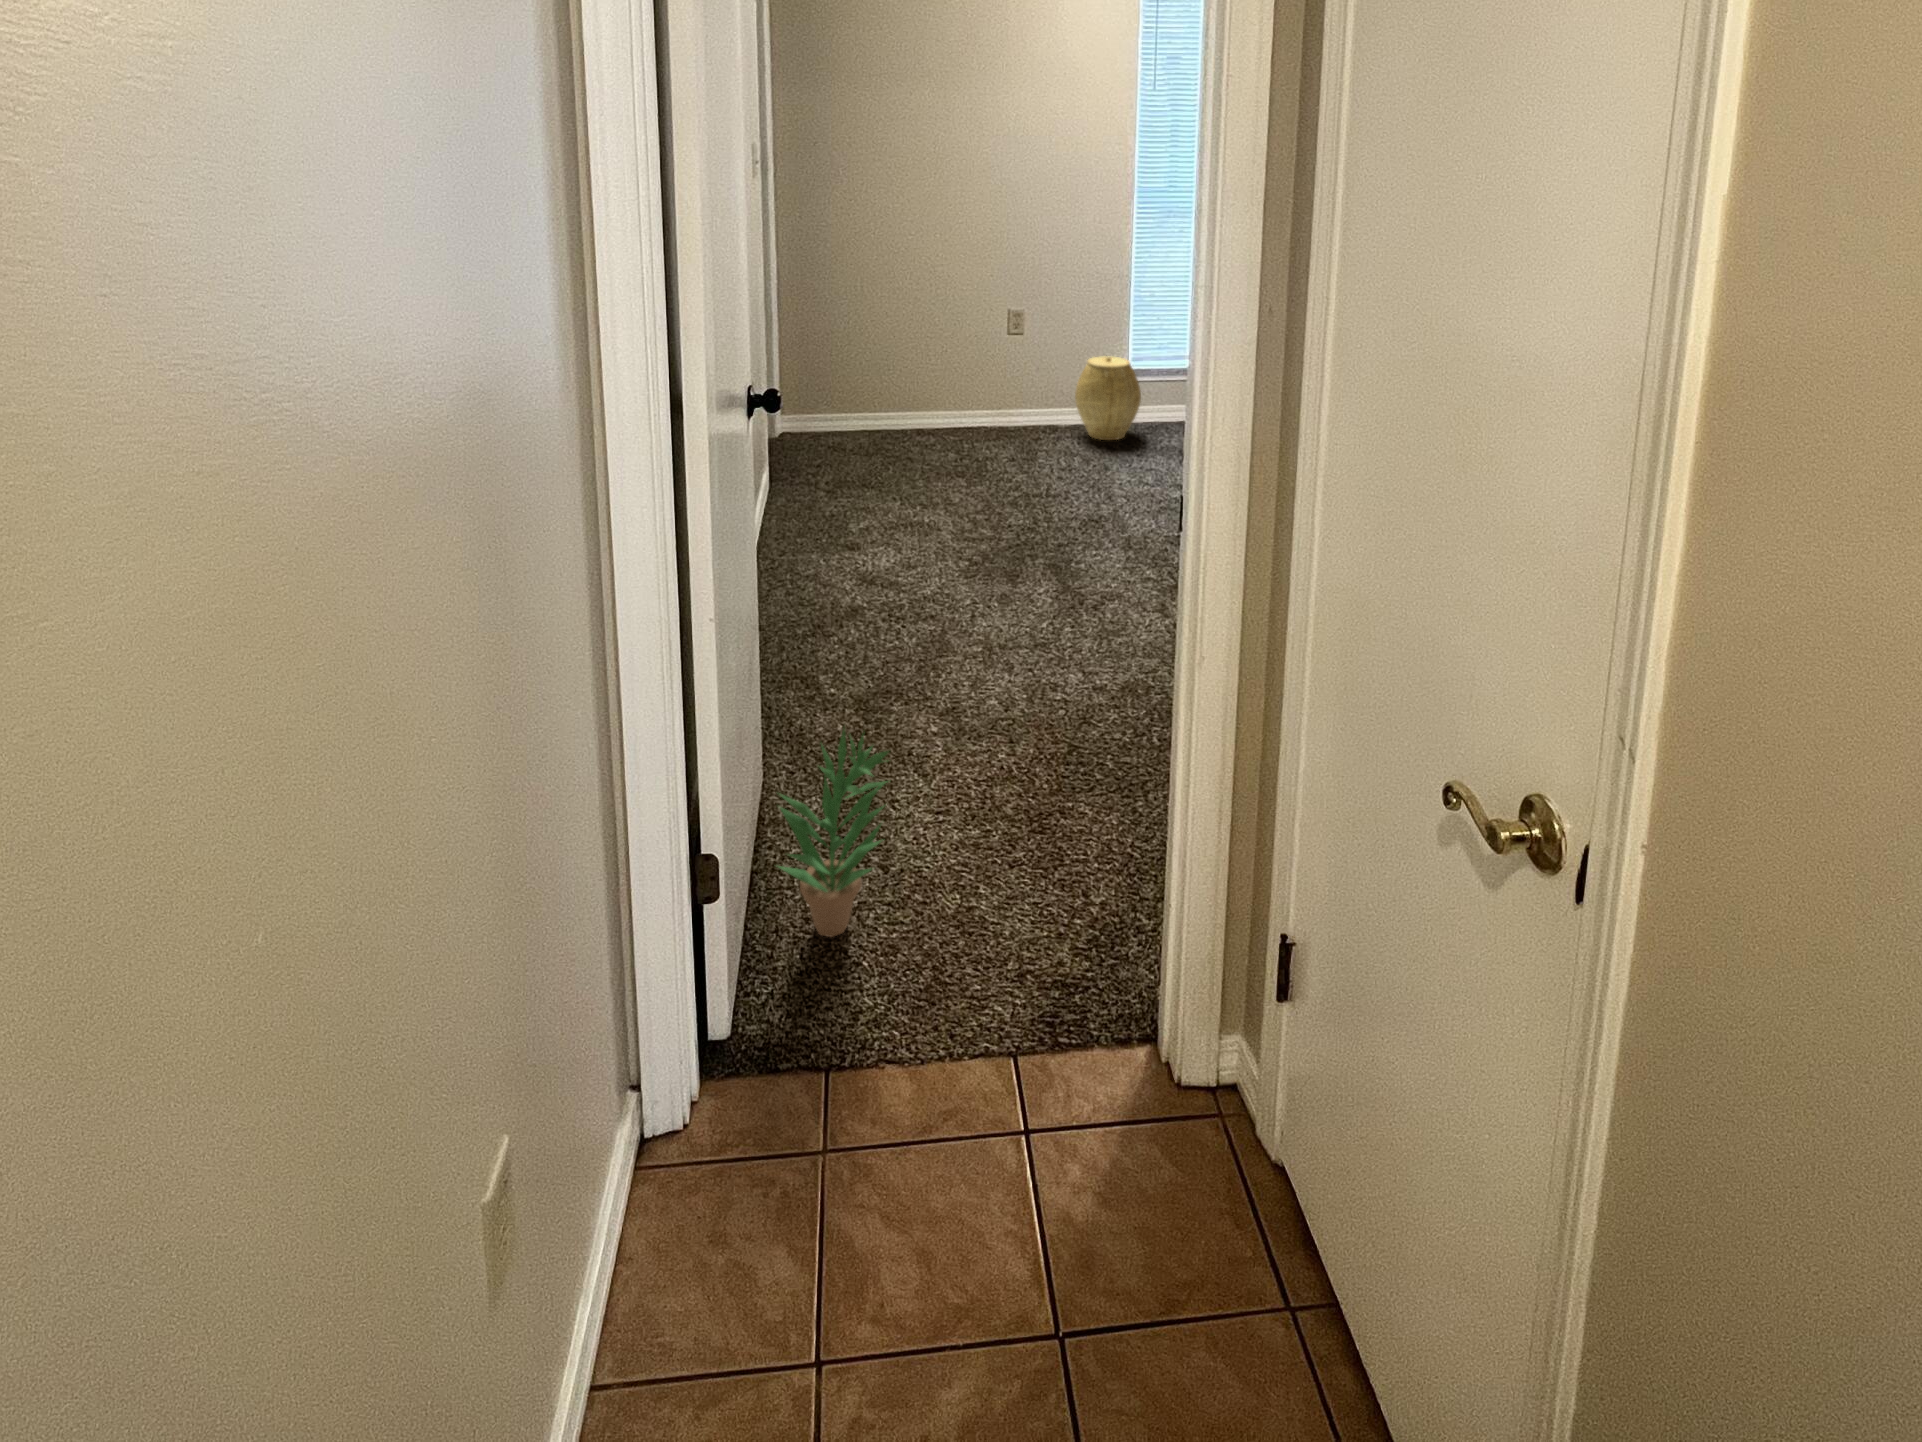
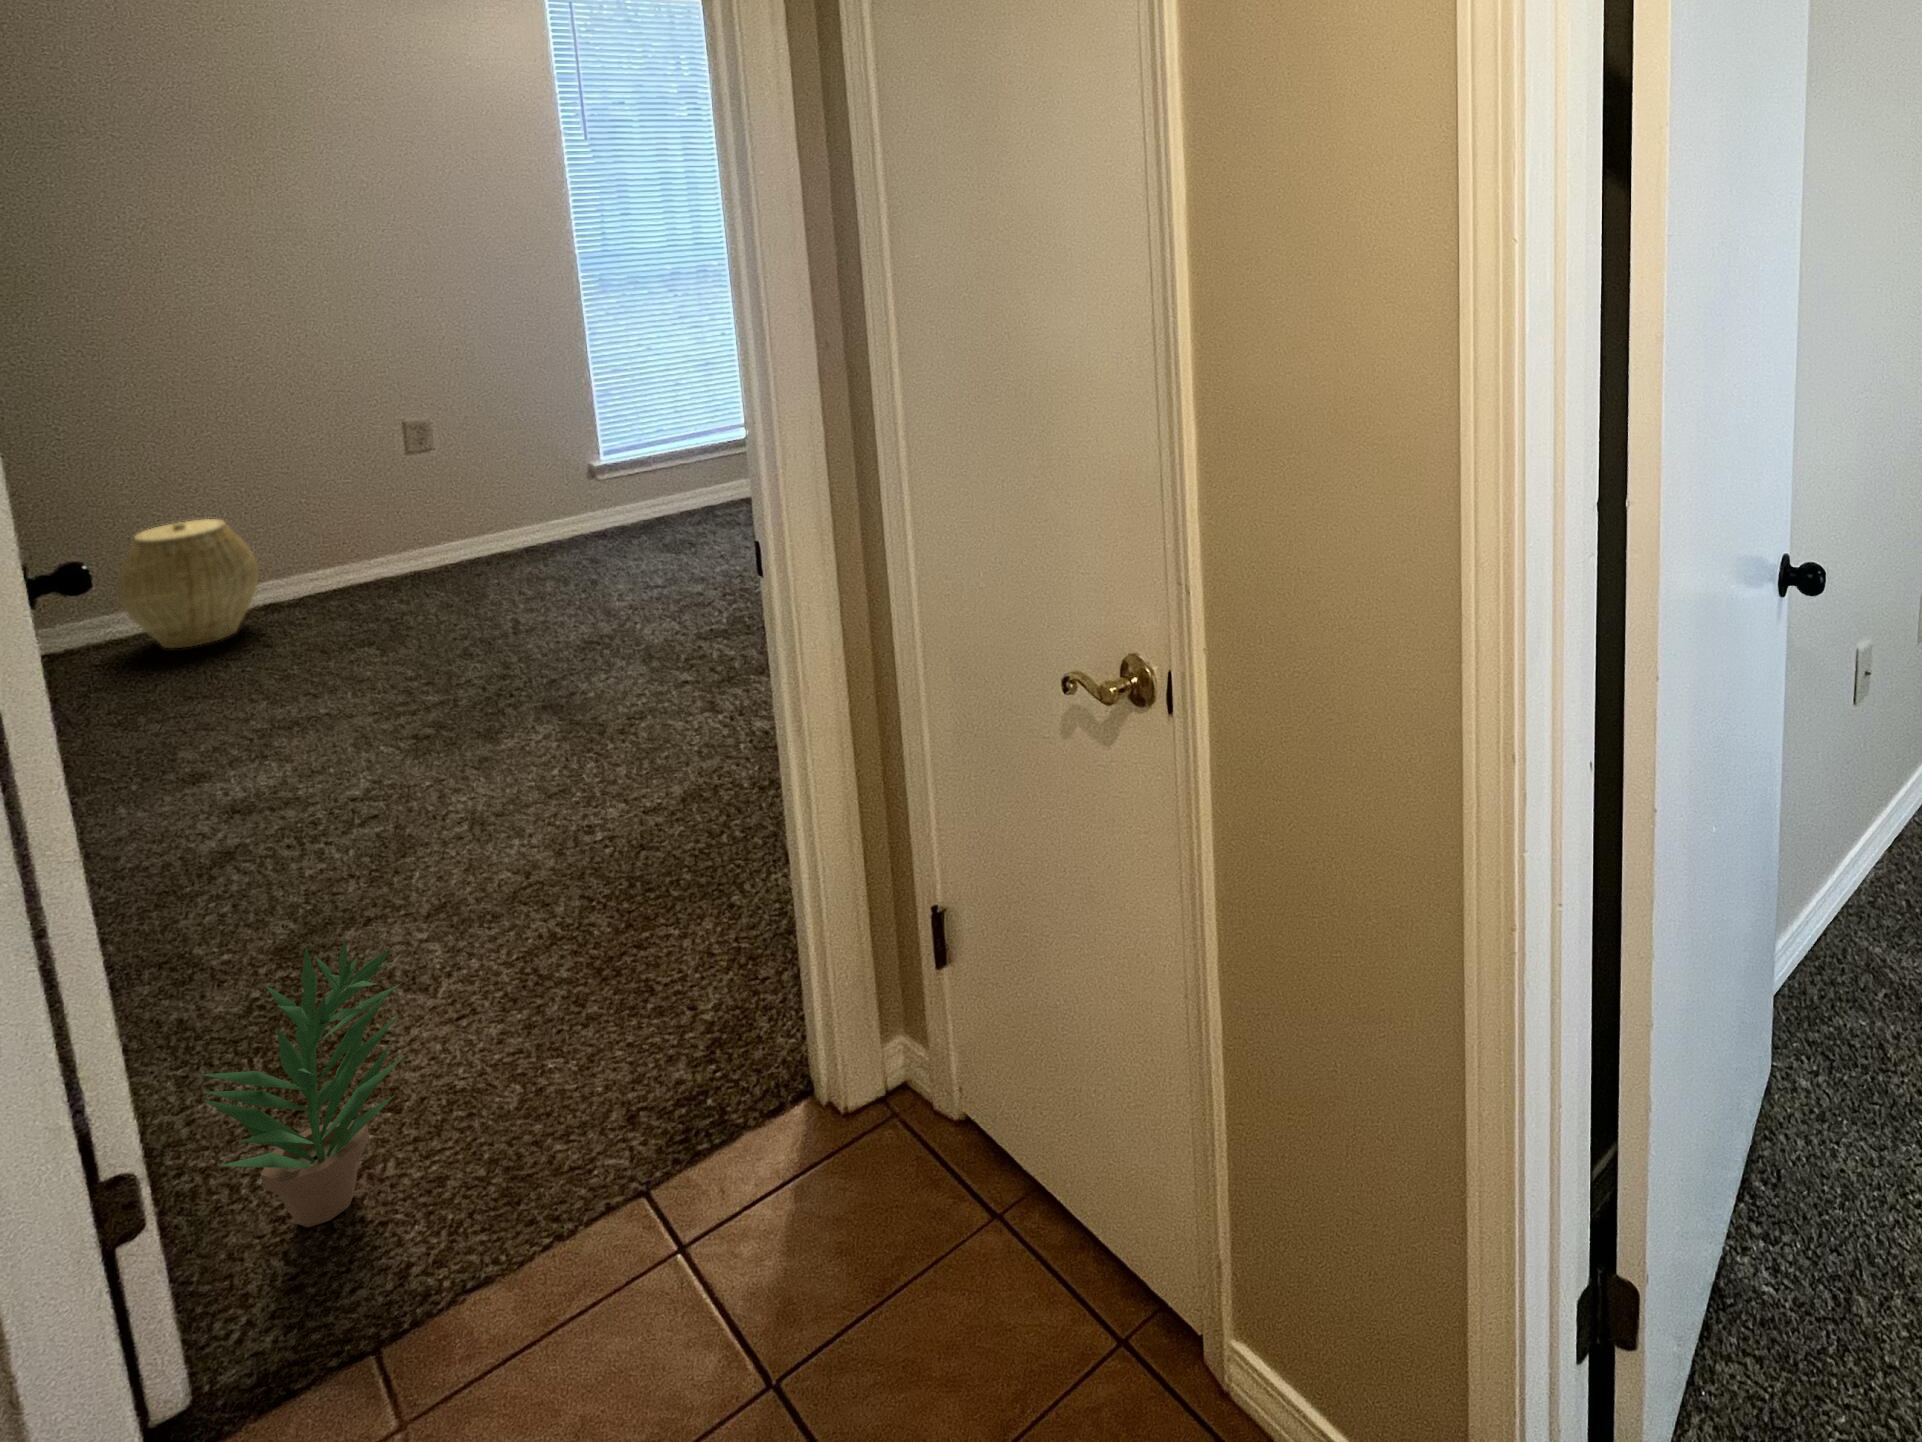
woven basket: present [1075,356,1141,440] -> present [117,519,259,648]

